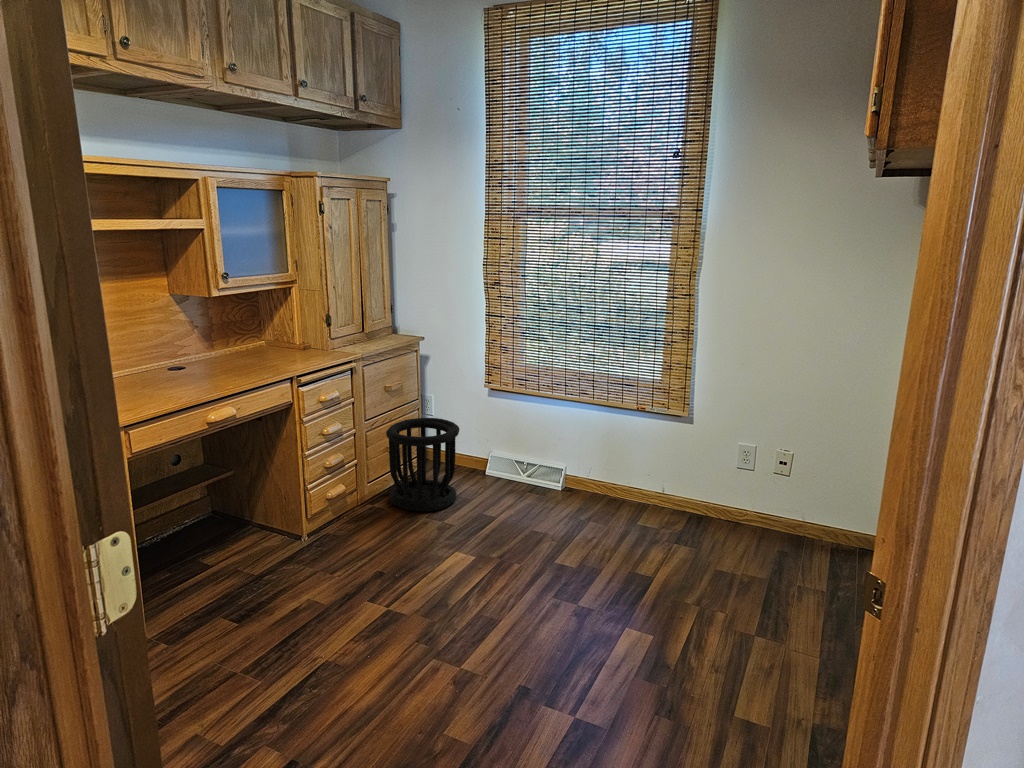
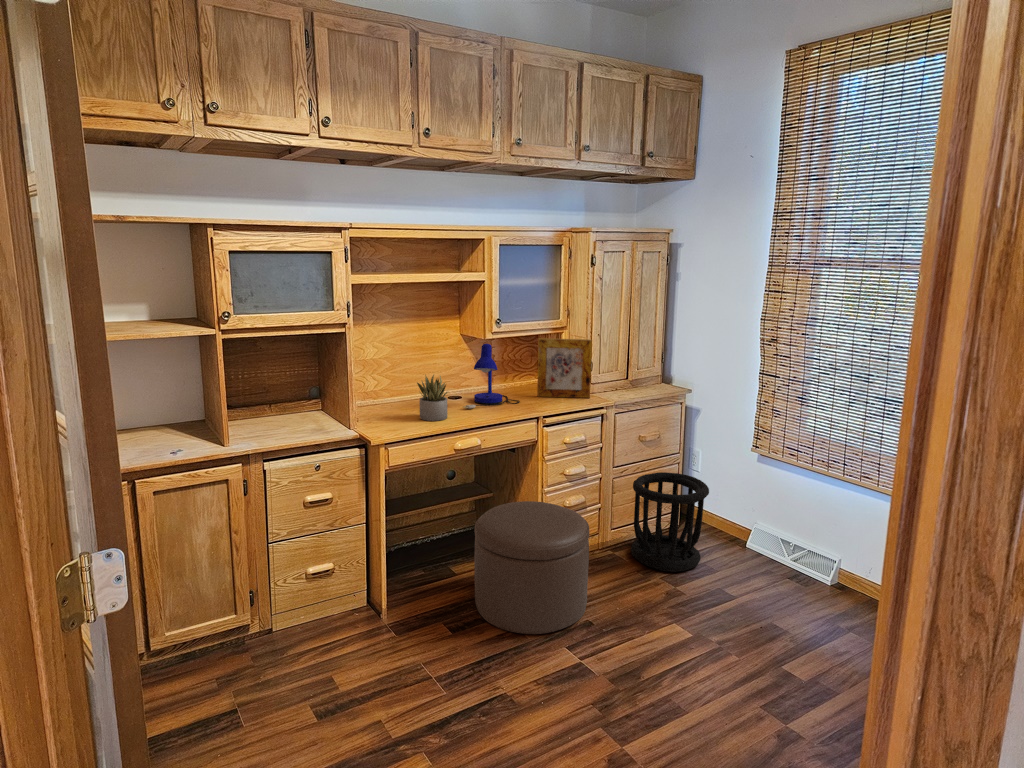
picture frame: none [270,291,333,357] -> present [537,338,592,398]
desk lamp: none [197,301,260,377] -> present [464,344,520,408]
succulent plant: none [140,338,186,394] -> present [417,375,448,421]
ottoman: none [242,466,372,604] -> present [474,501,589,634]

